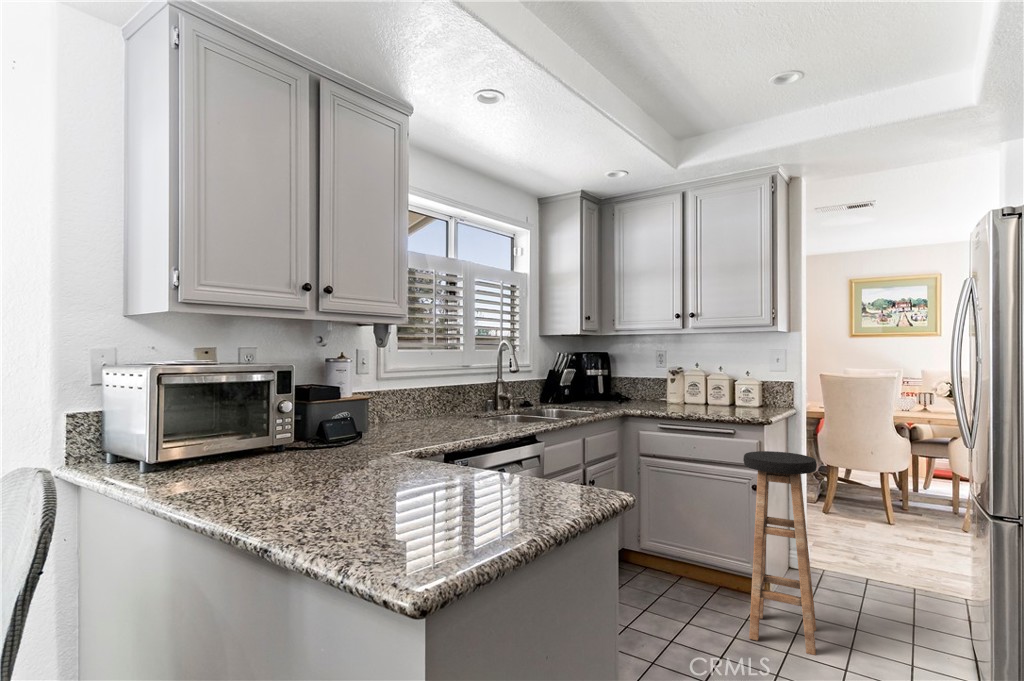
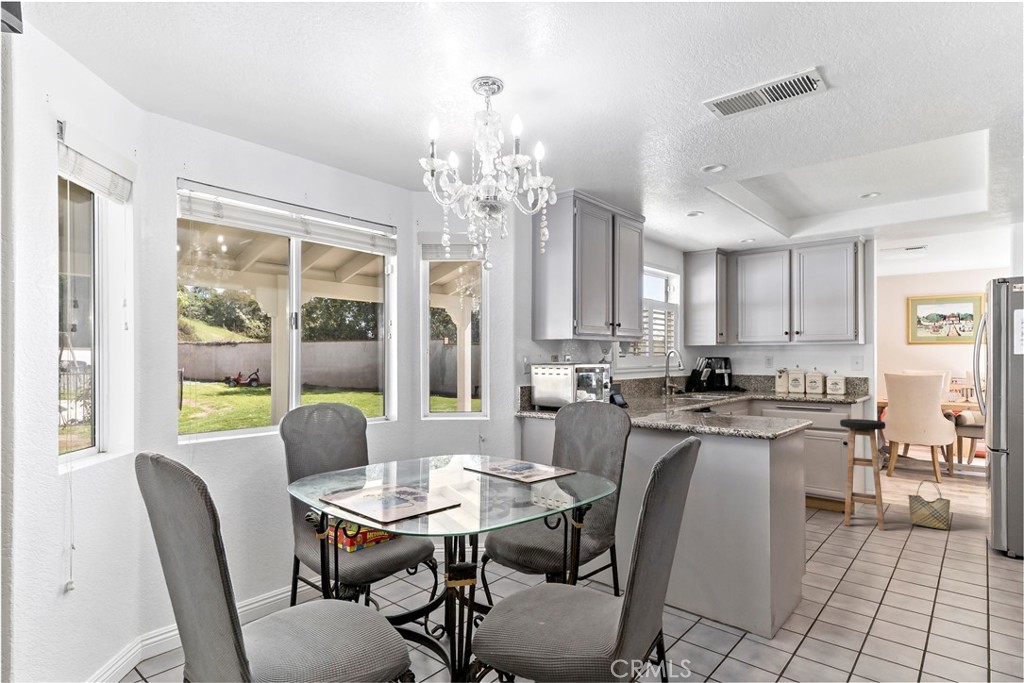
woven basket: none [855,556,927,651] -> present [908,480,950,529]

